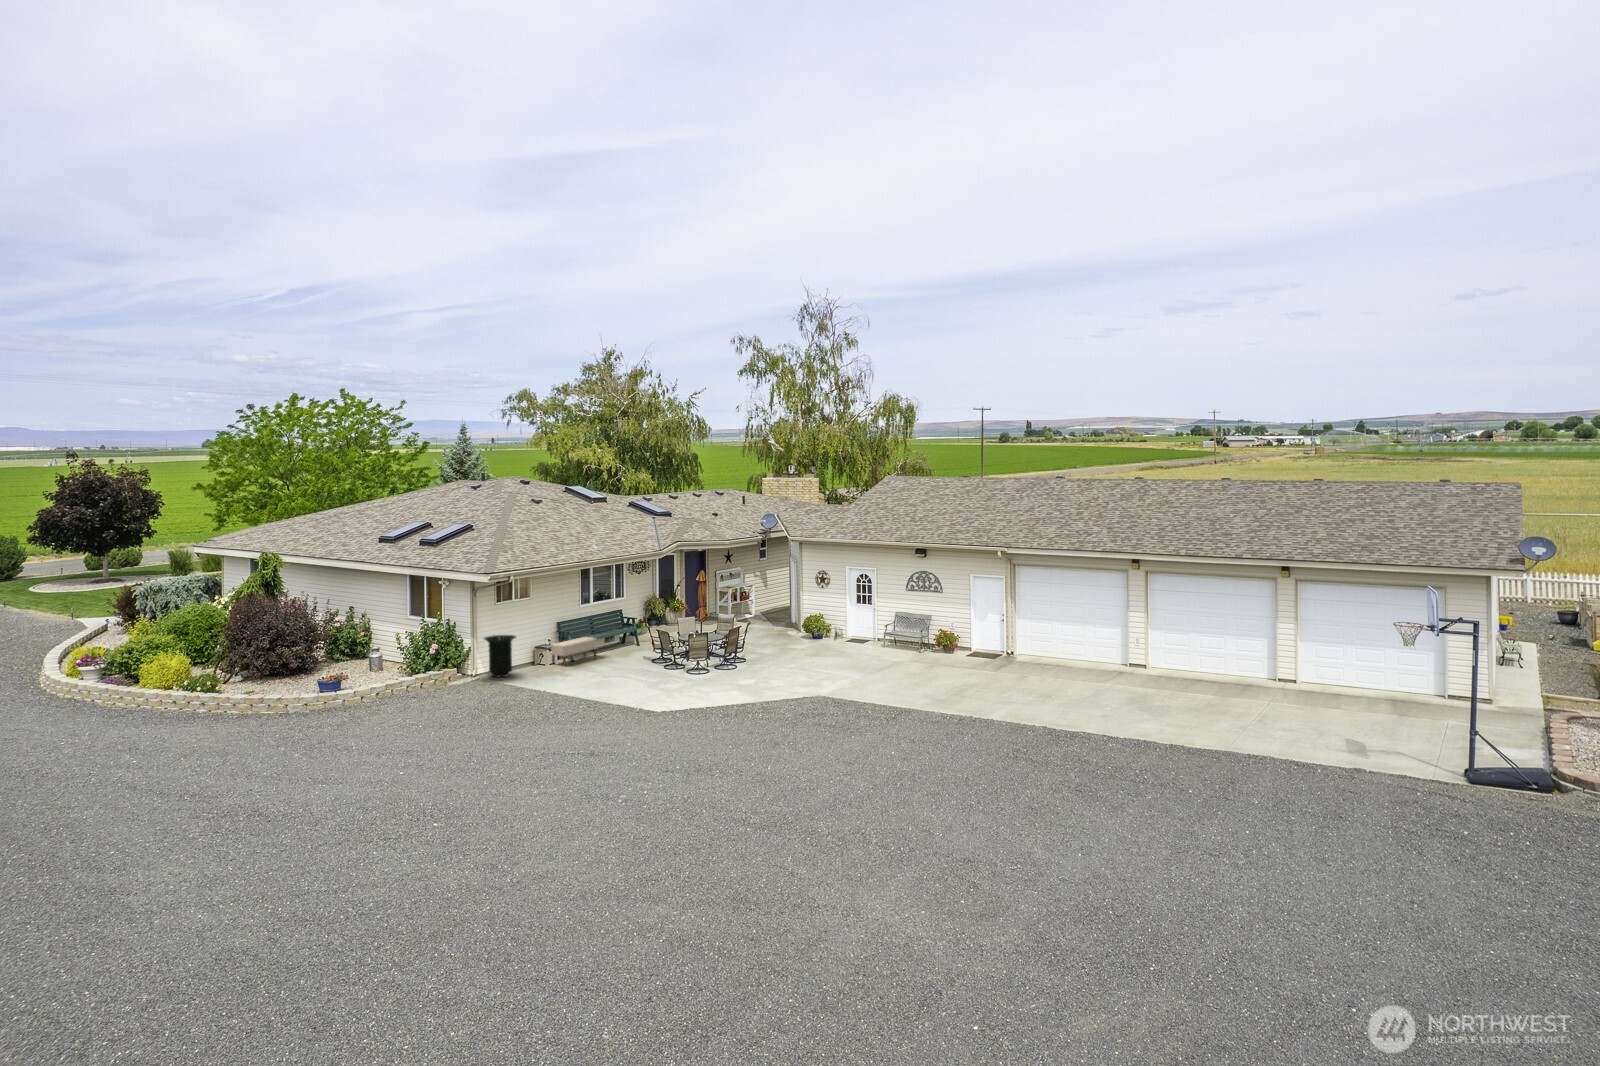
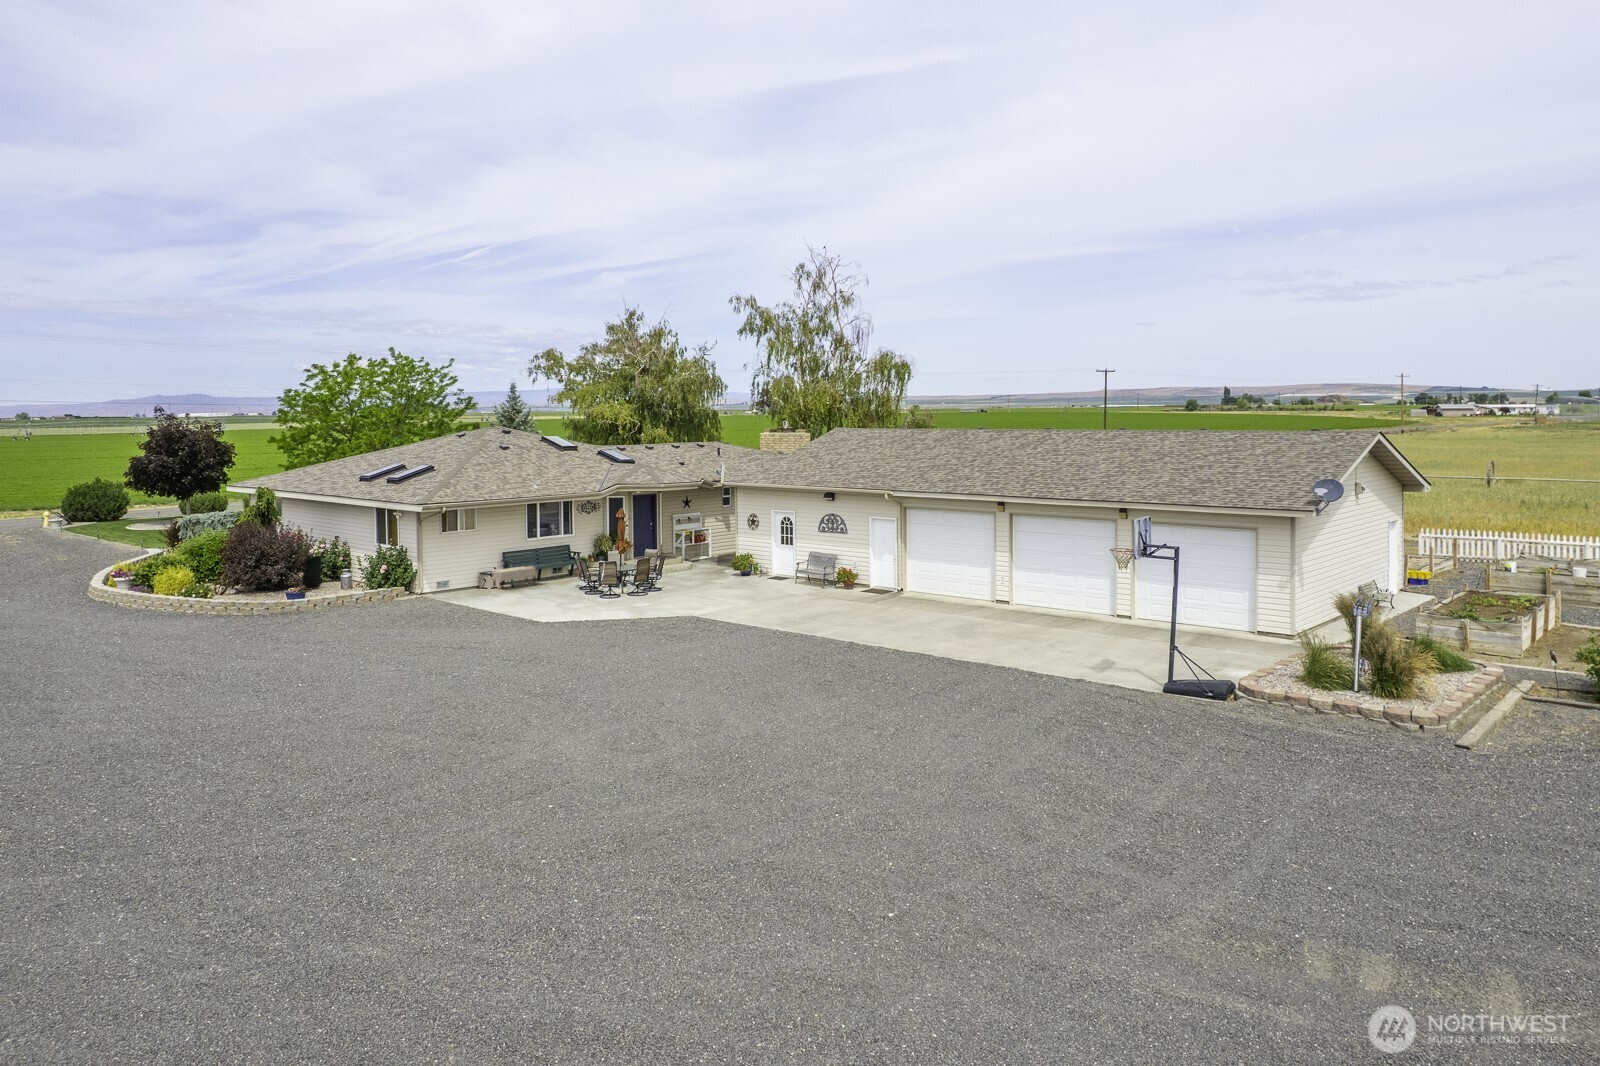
trash can: present [484,635,516,677] -> present [301,555,324,590]

